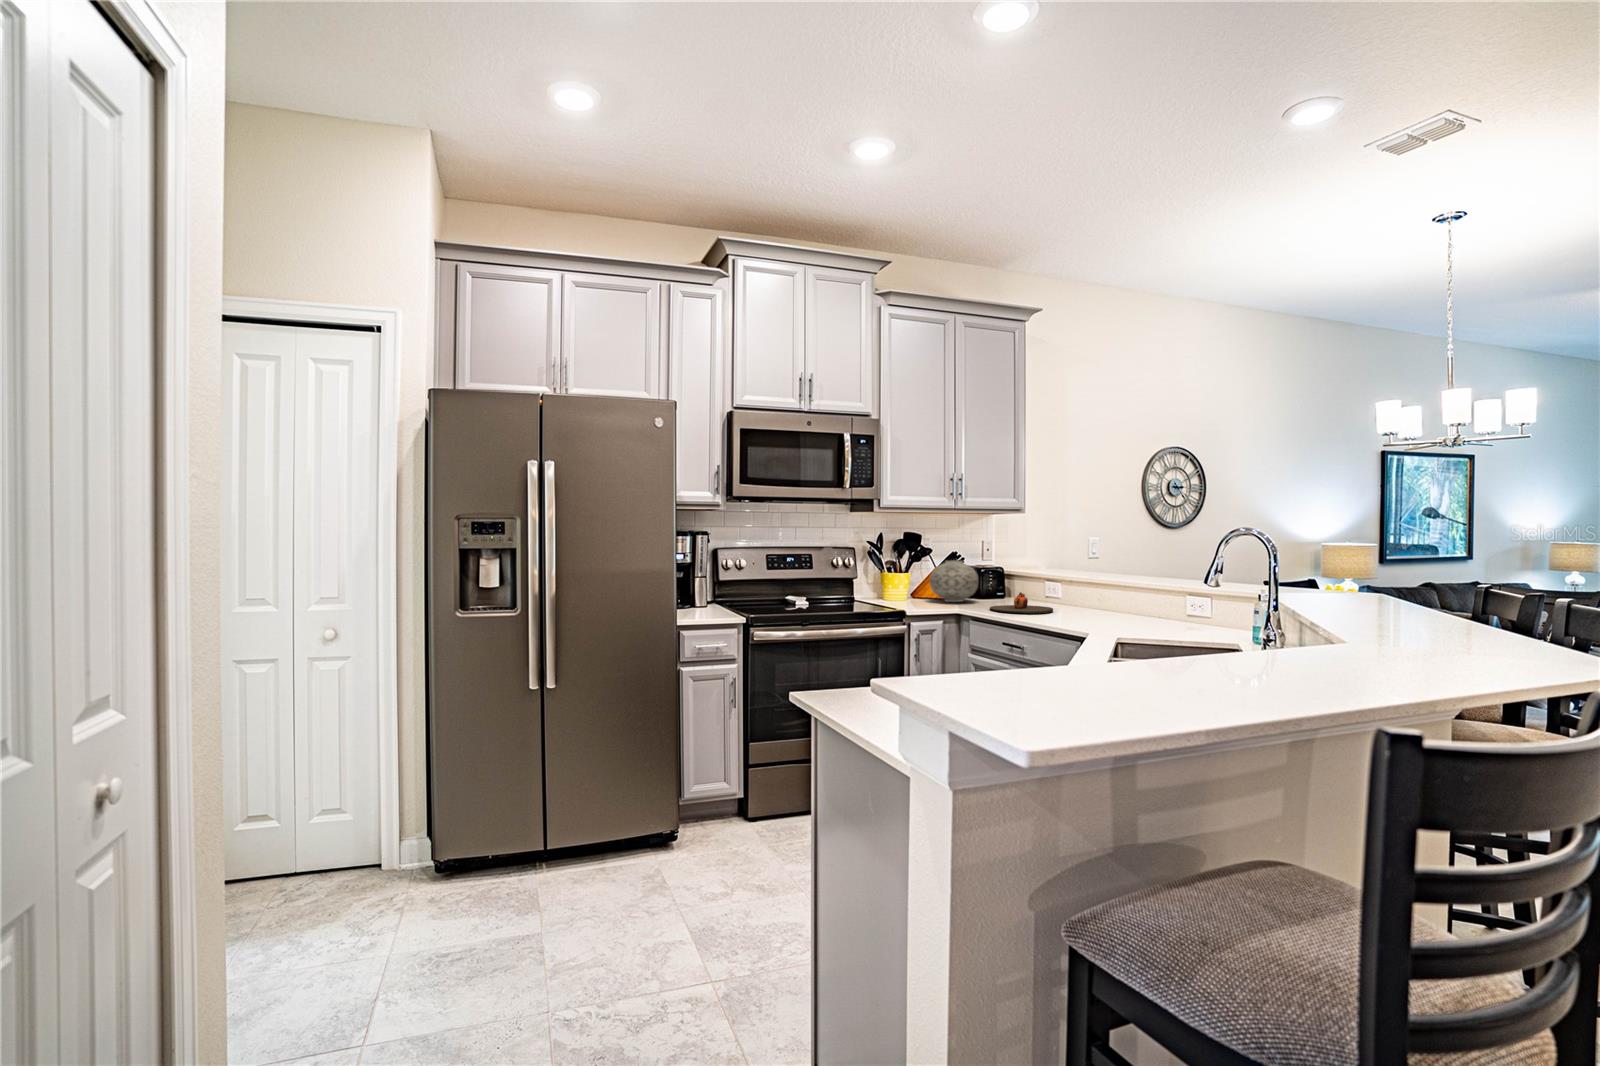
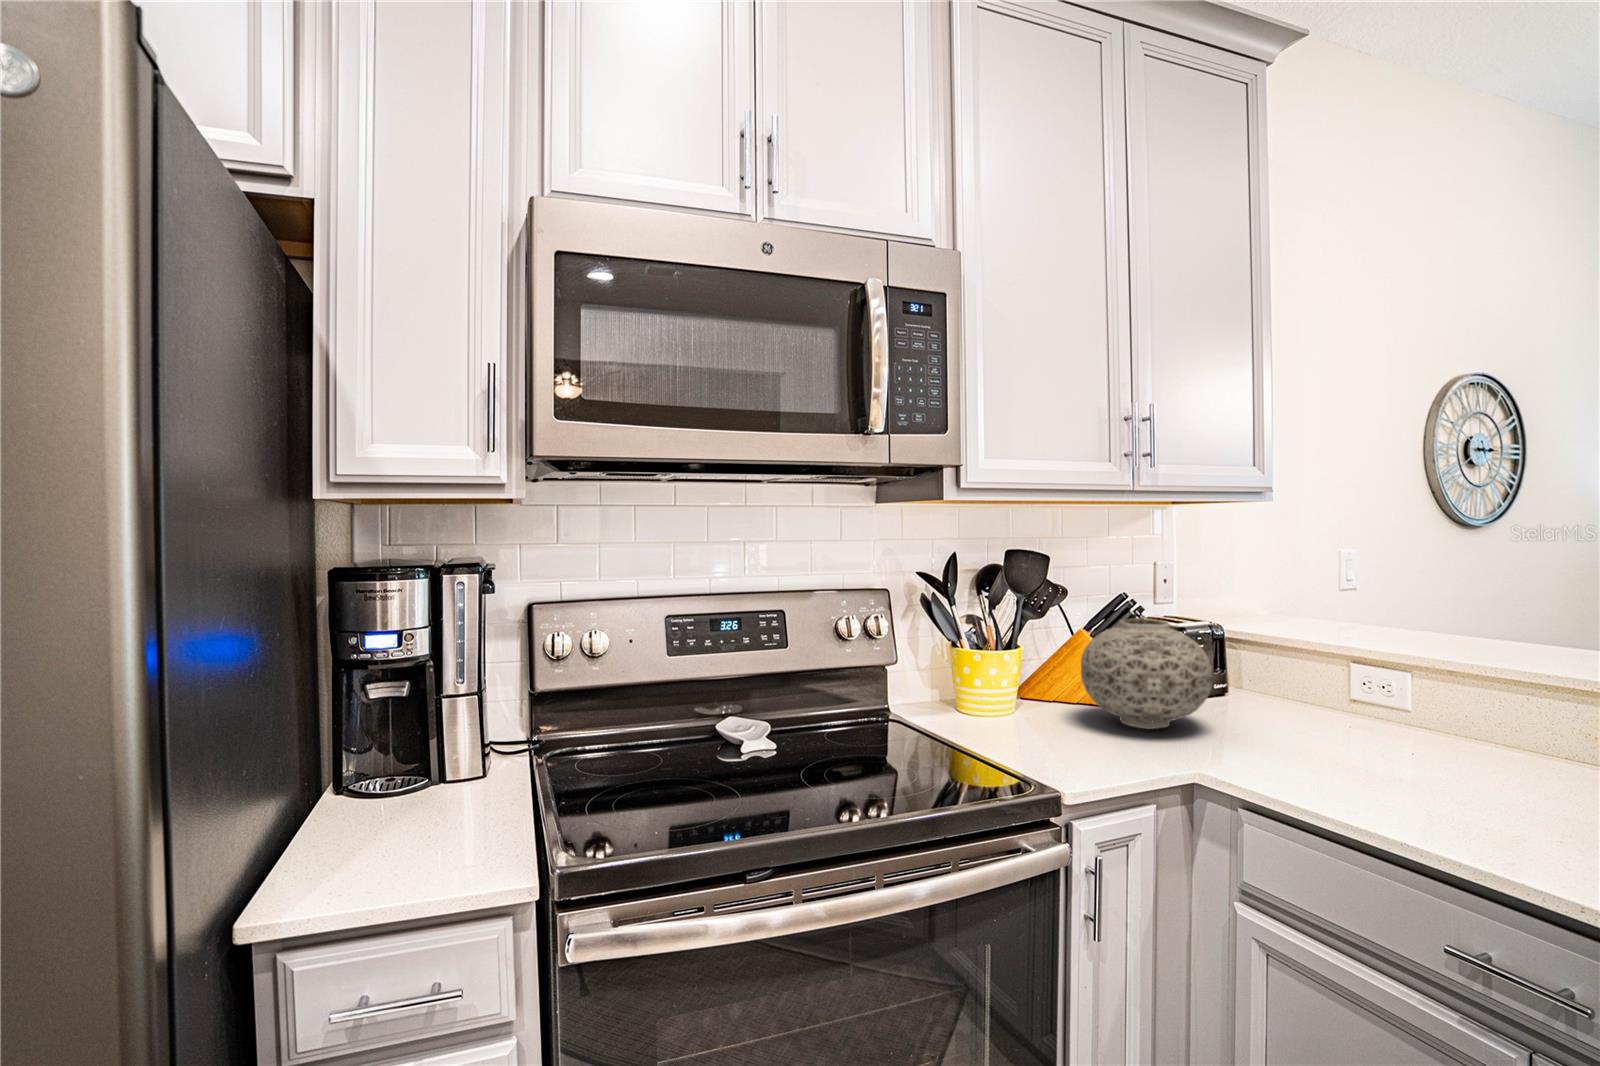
plate: present [990,592,1053,613] -> none [1290,727,1516,812]

